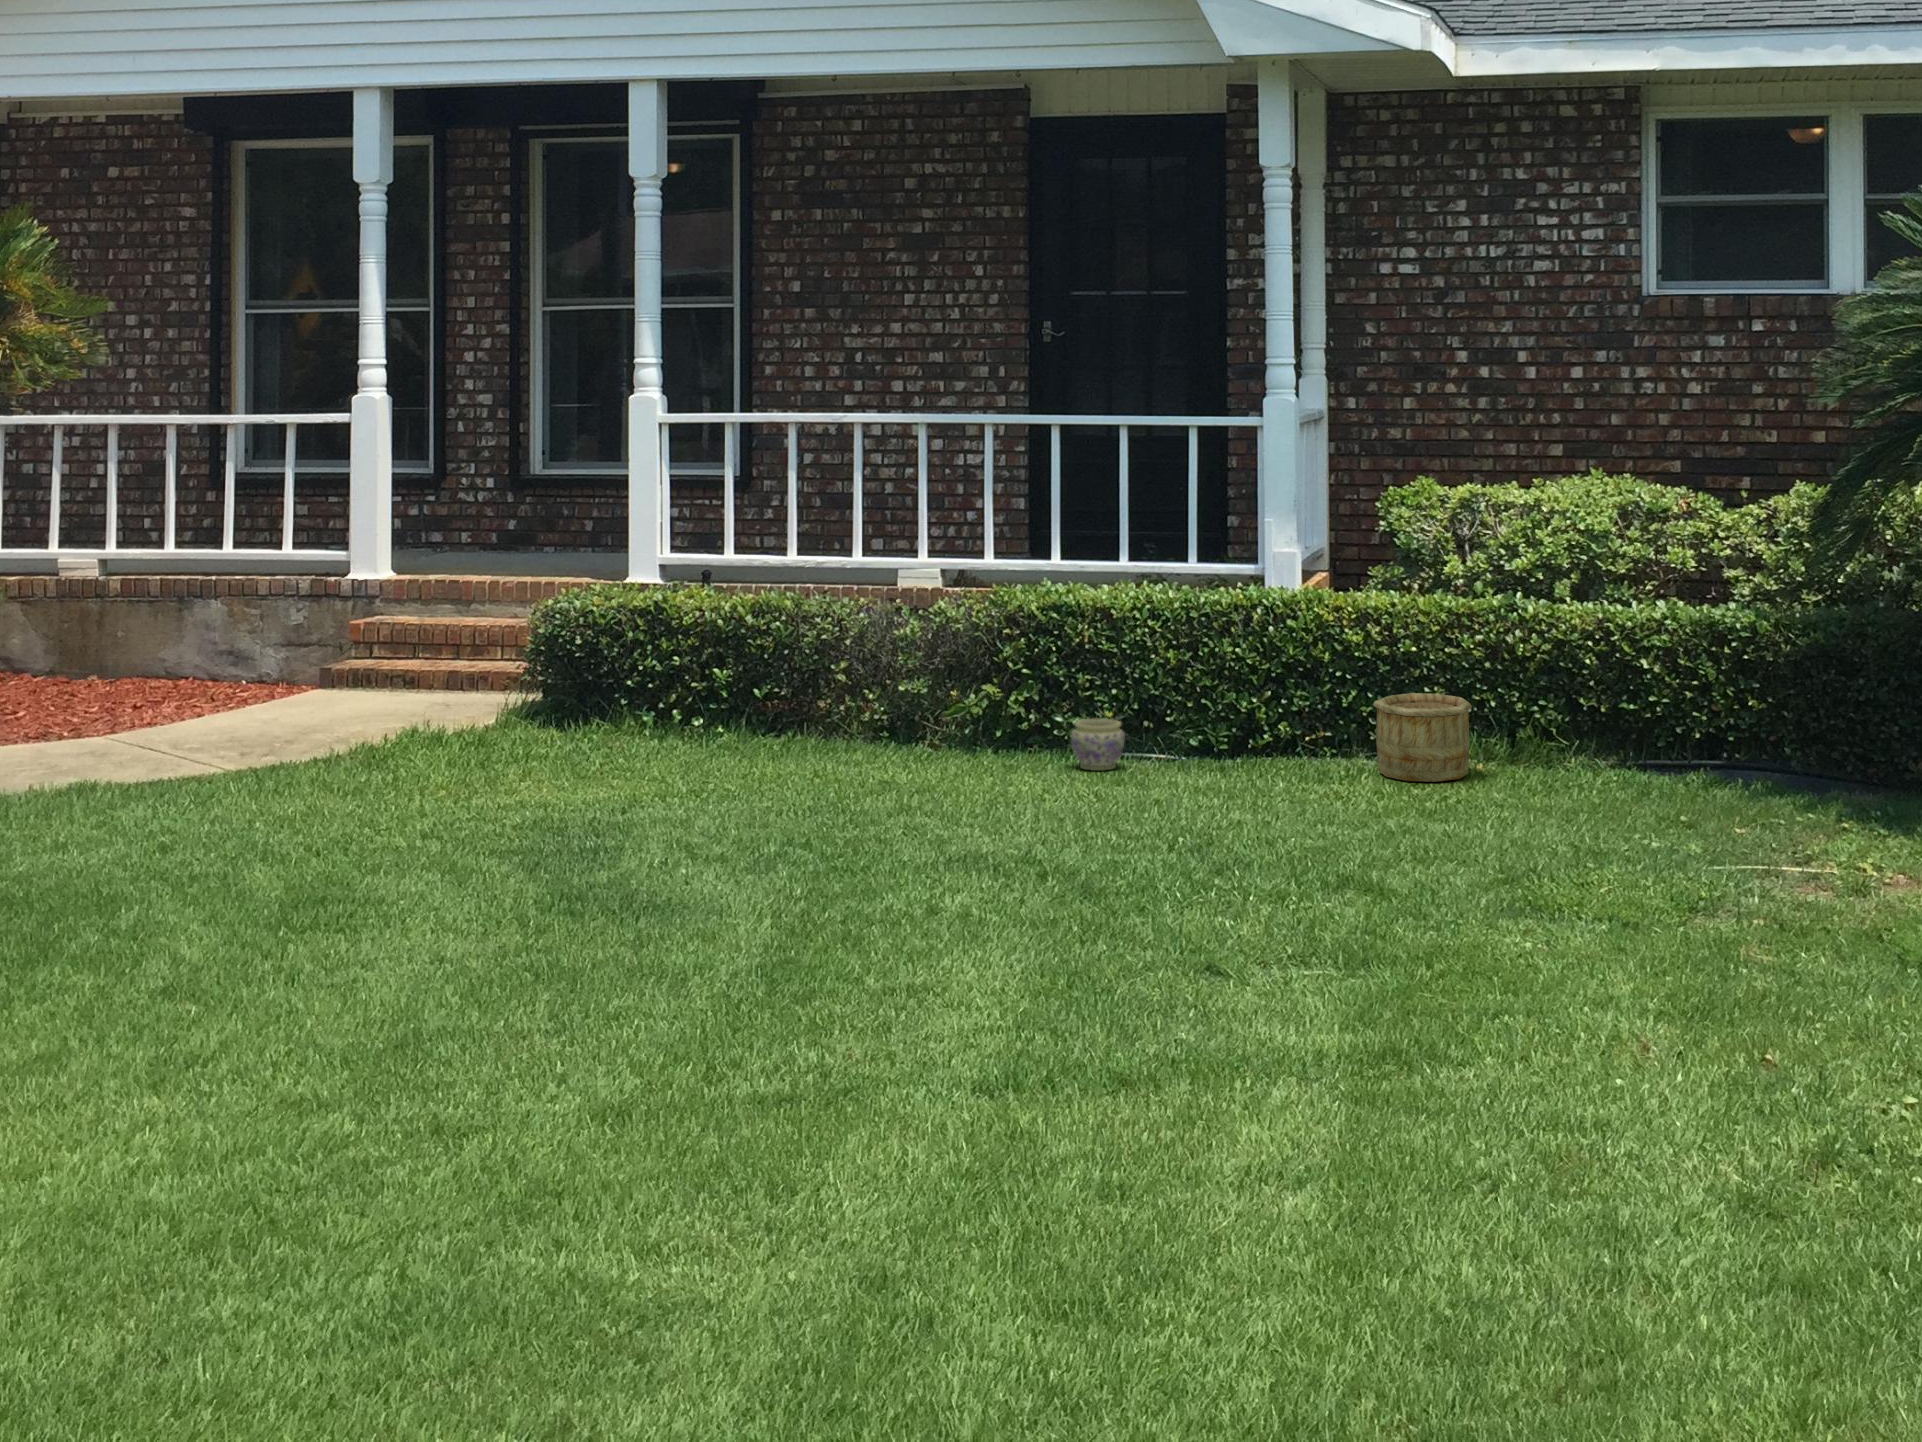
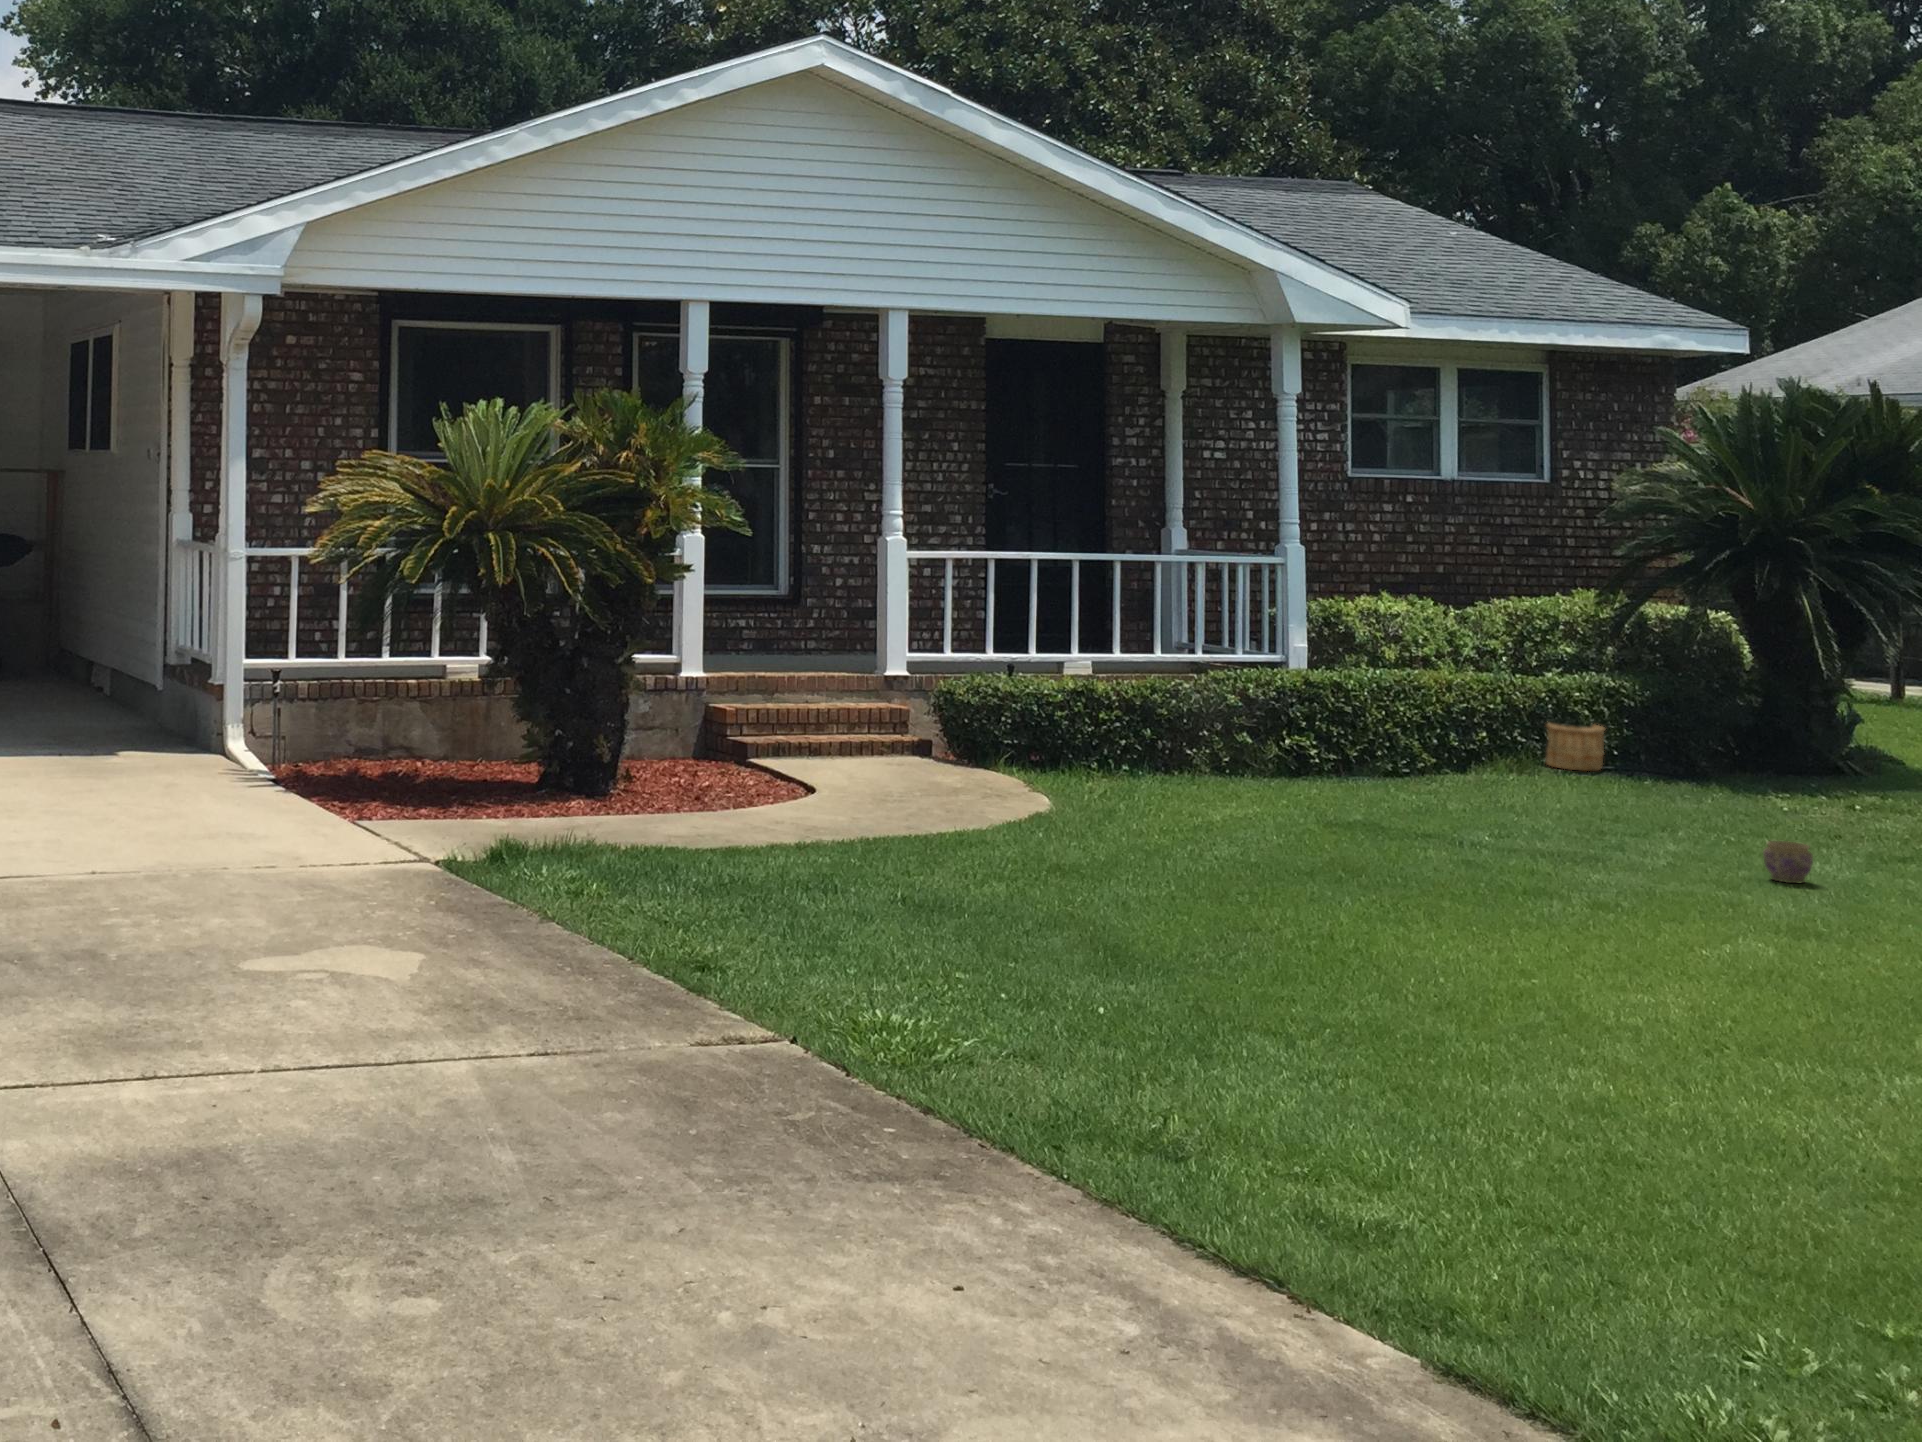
planter: present [1071,719,1125,771] -> present [1763,841,1813,883]

